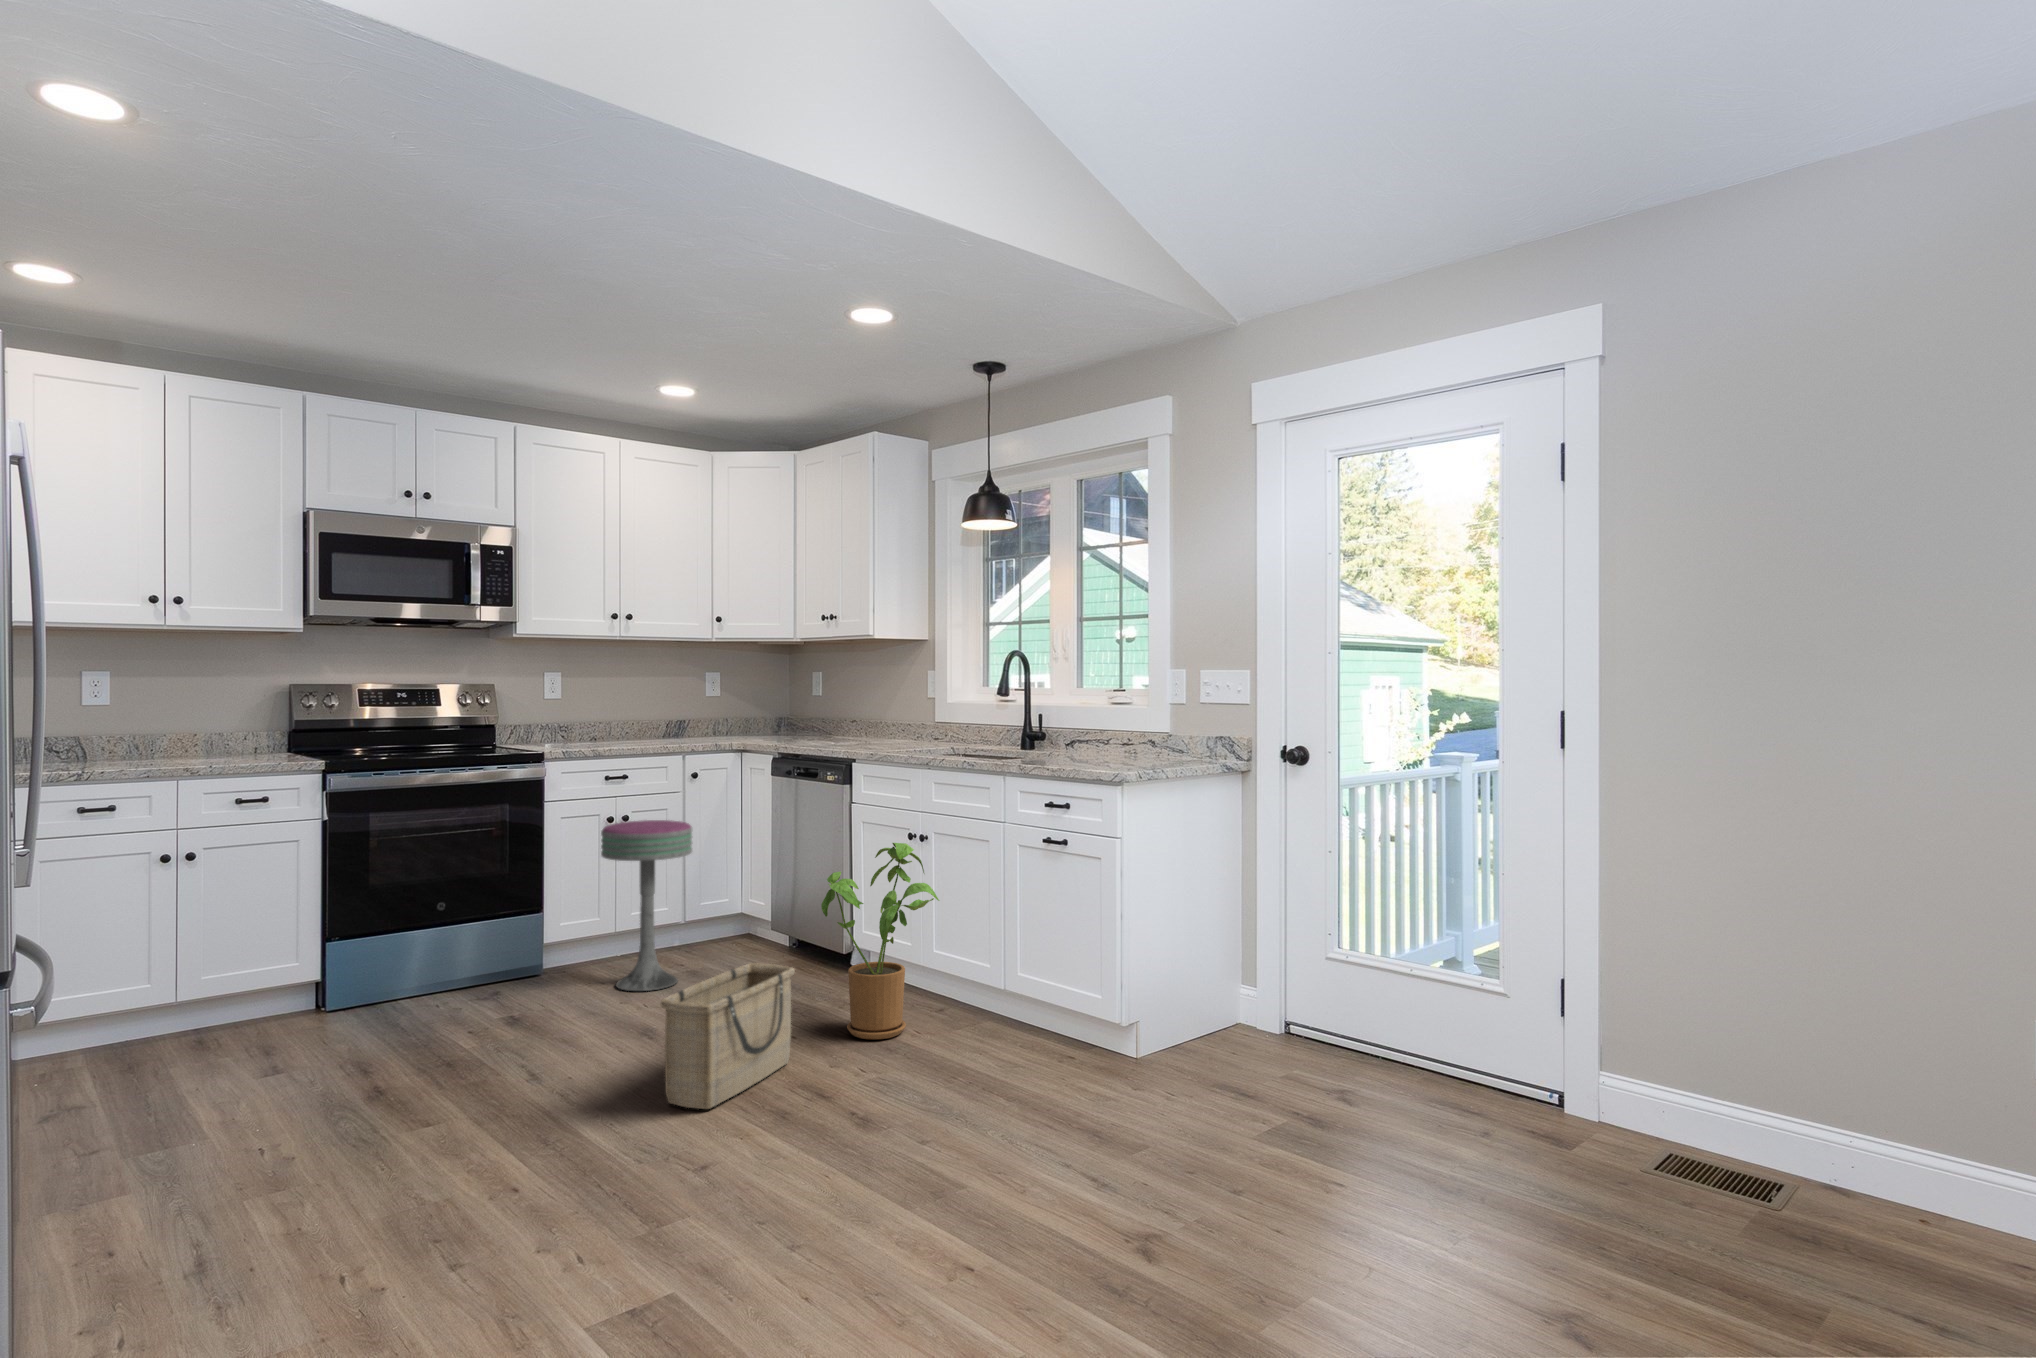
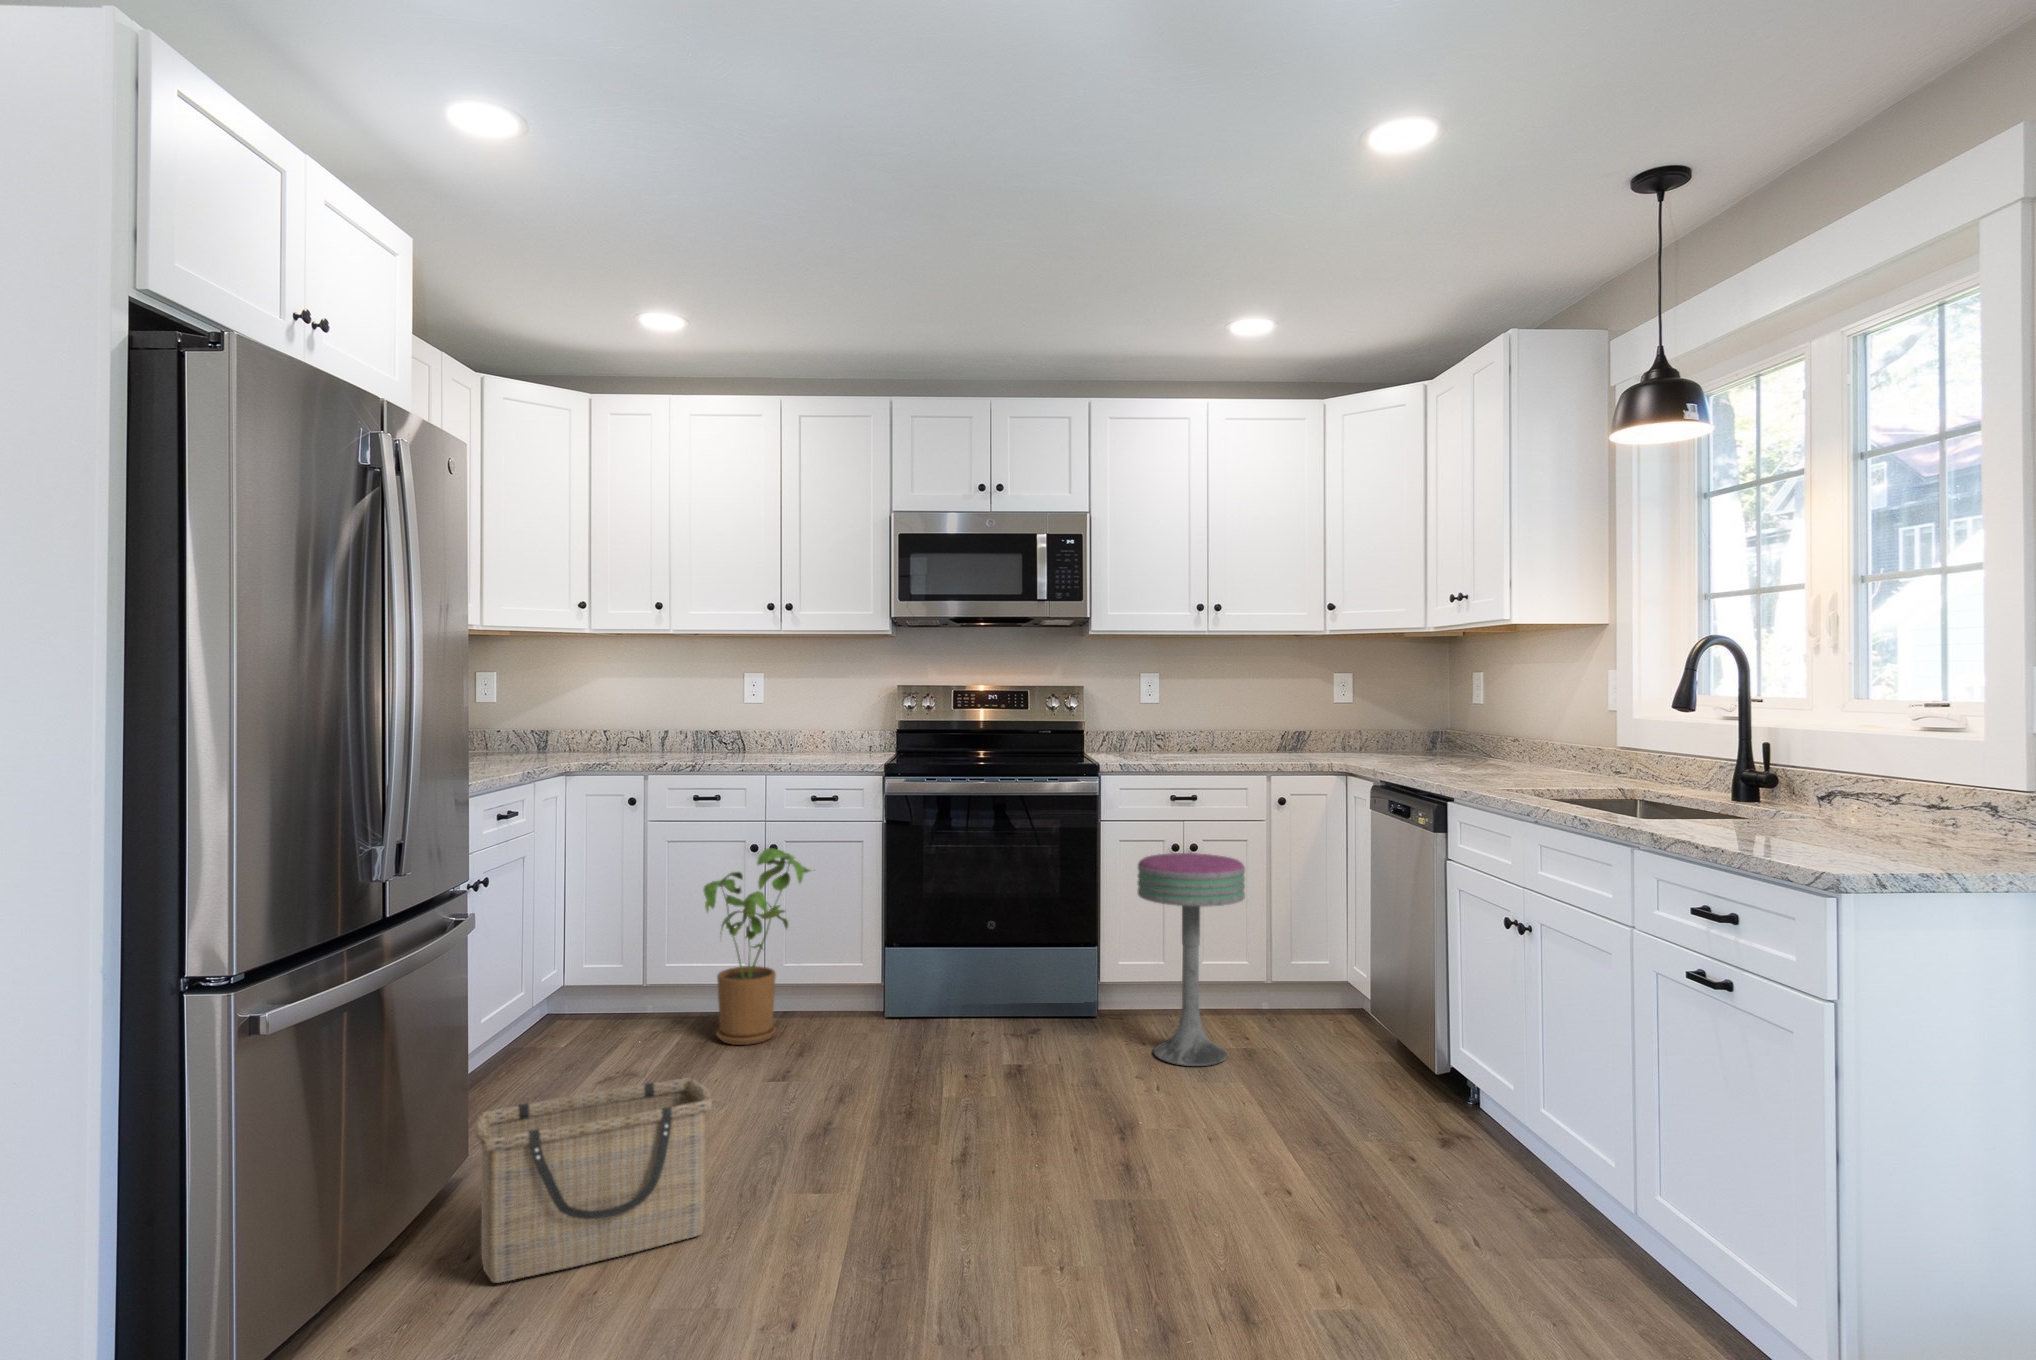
house plant: present [821,843,939,1040] -> present [704,848,810,1045]
basket: present [660,963,795,1109] -> present [475,1078,712,1283]

